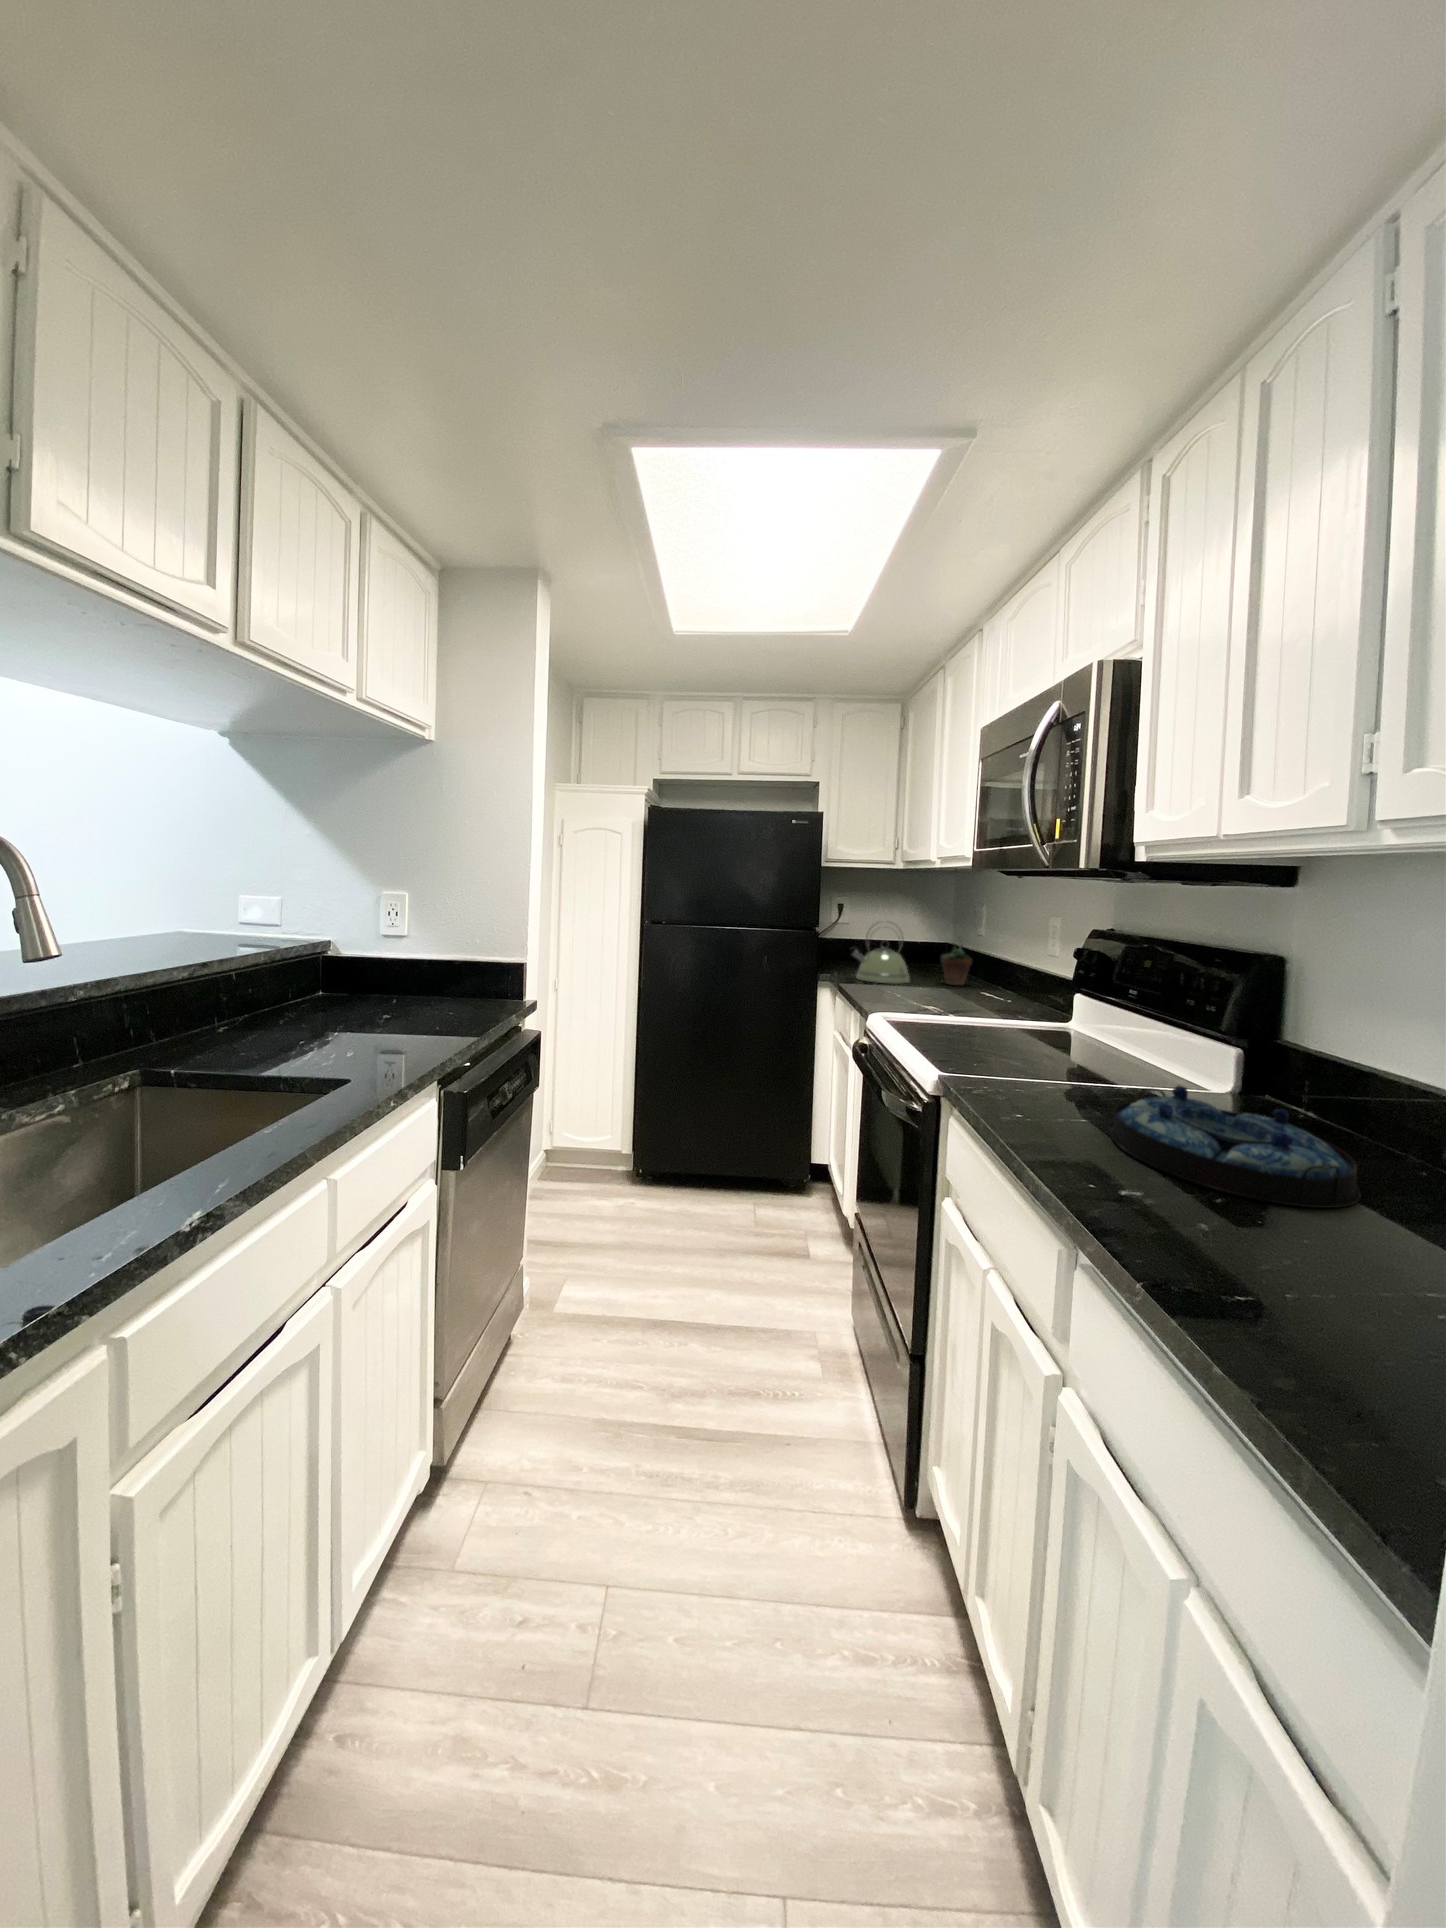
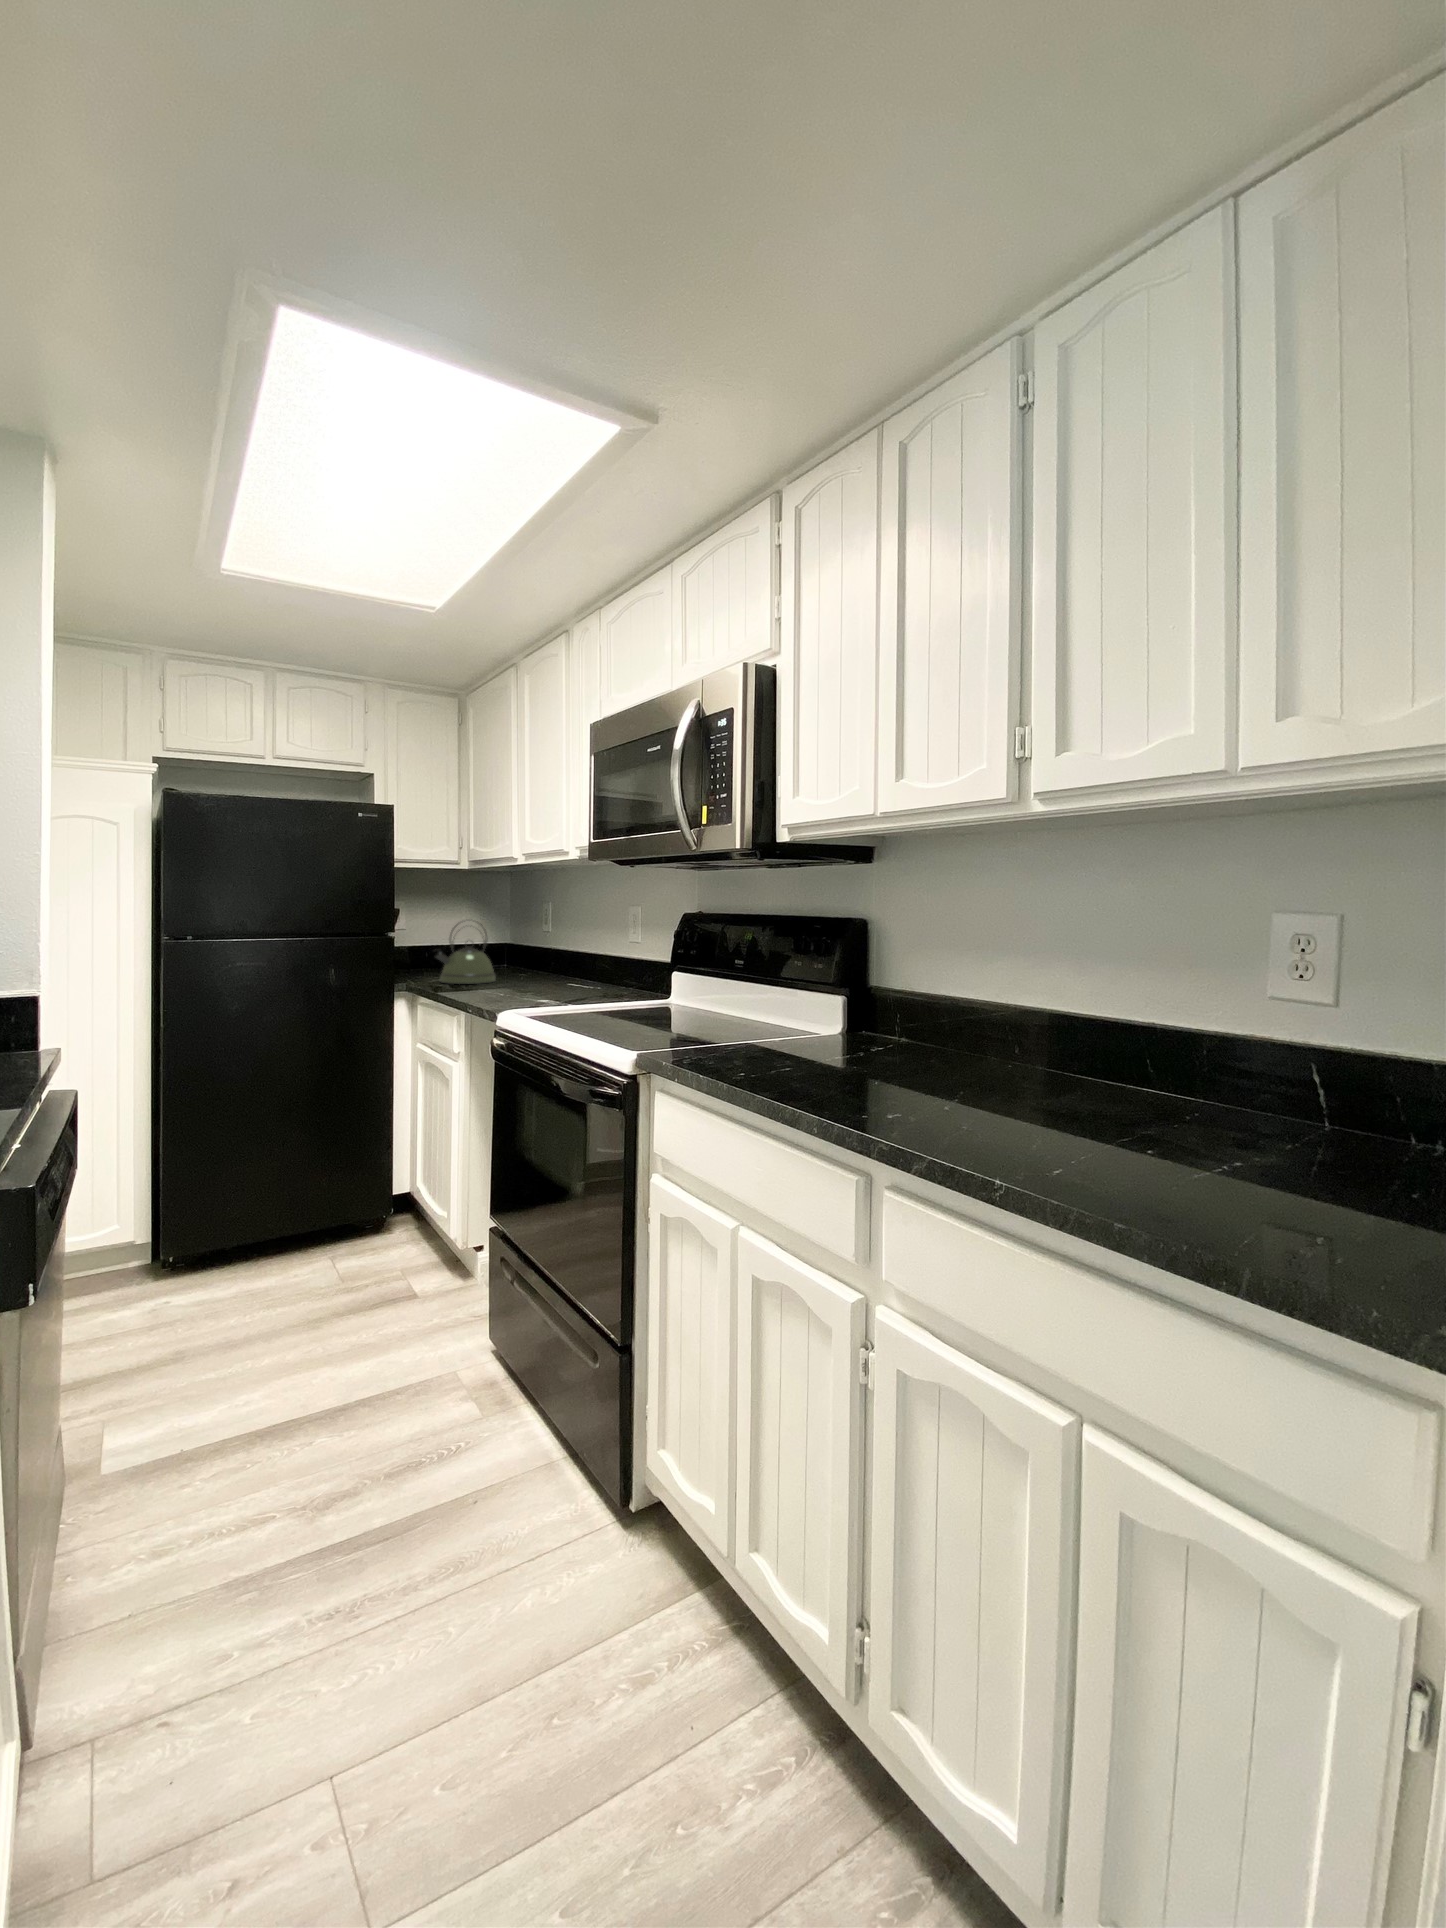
succulent plant: present [941,937,972,985] -> none [525,931,555,979]
serving tray: present [1110,1086,1361,1208] -> none [800,1026,984,1101]

